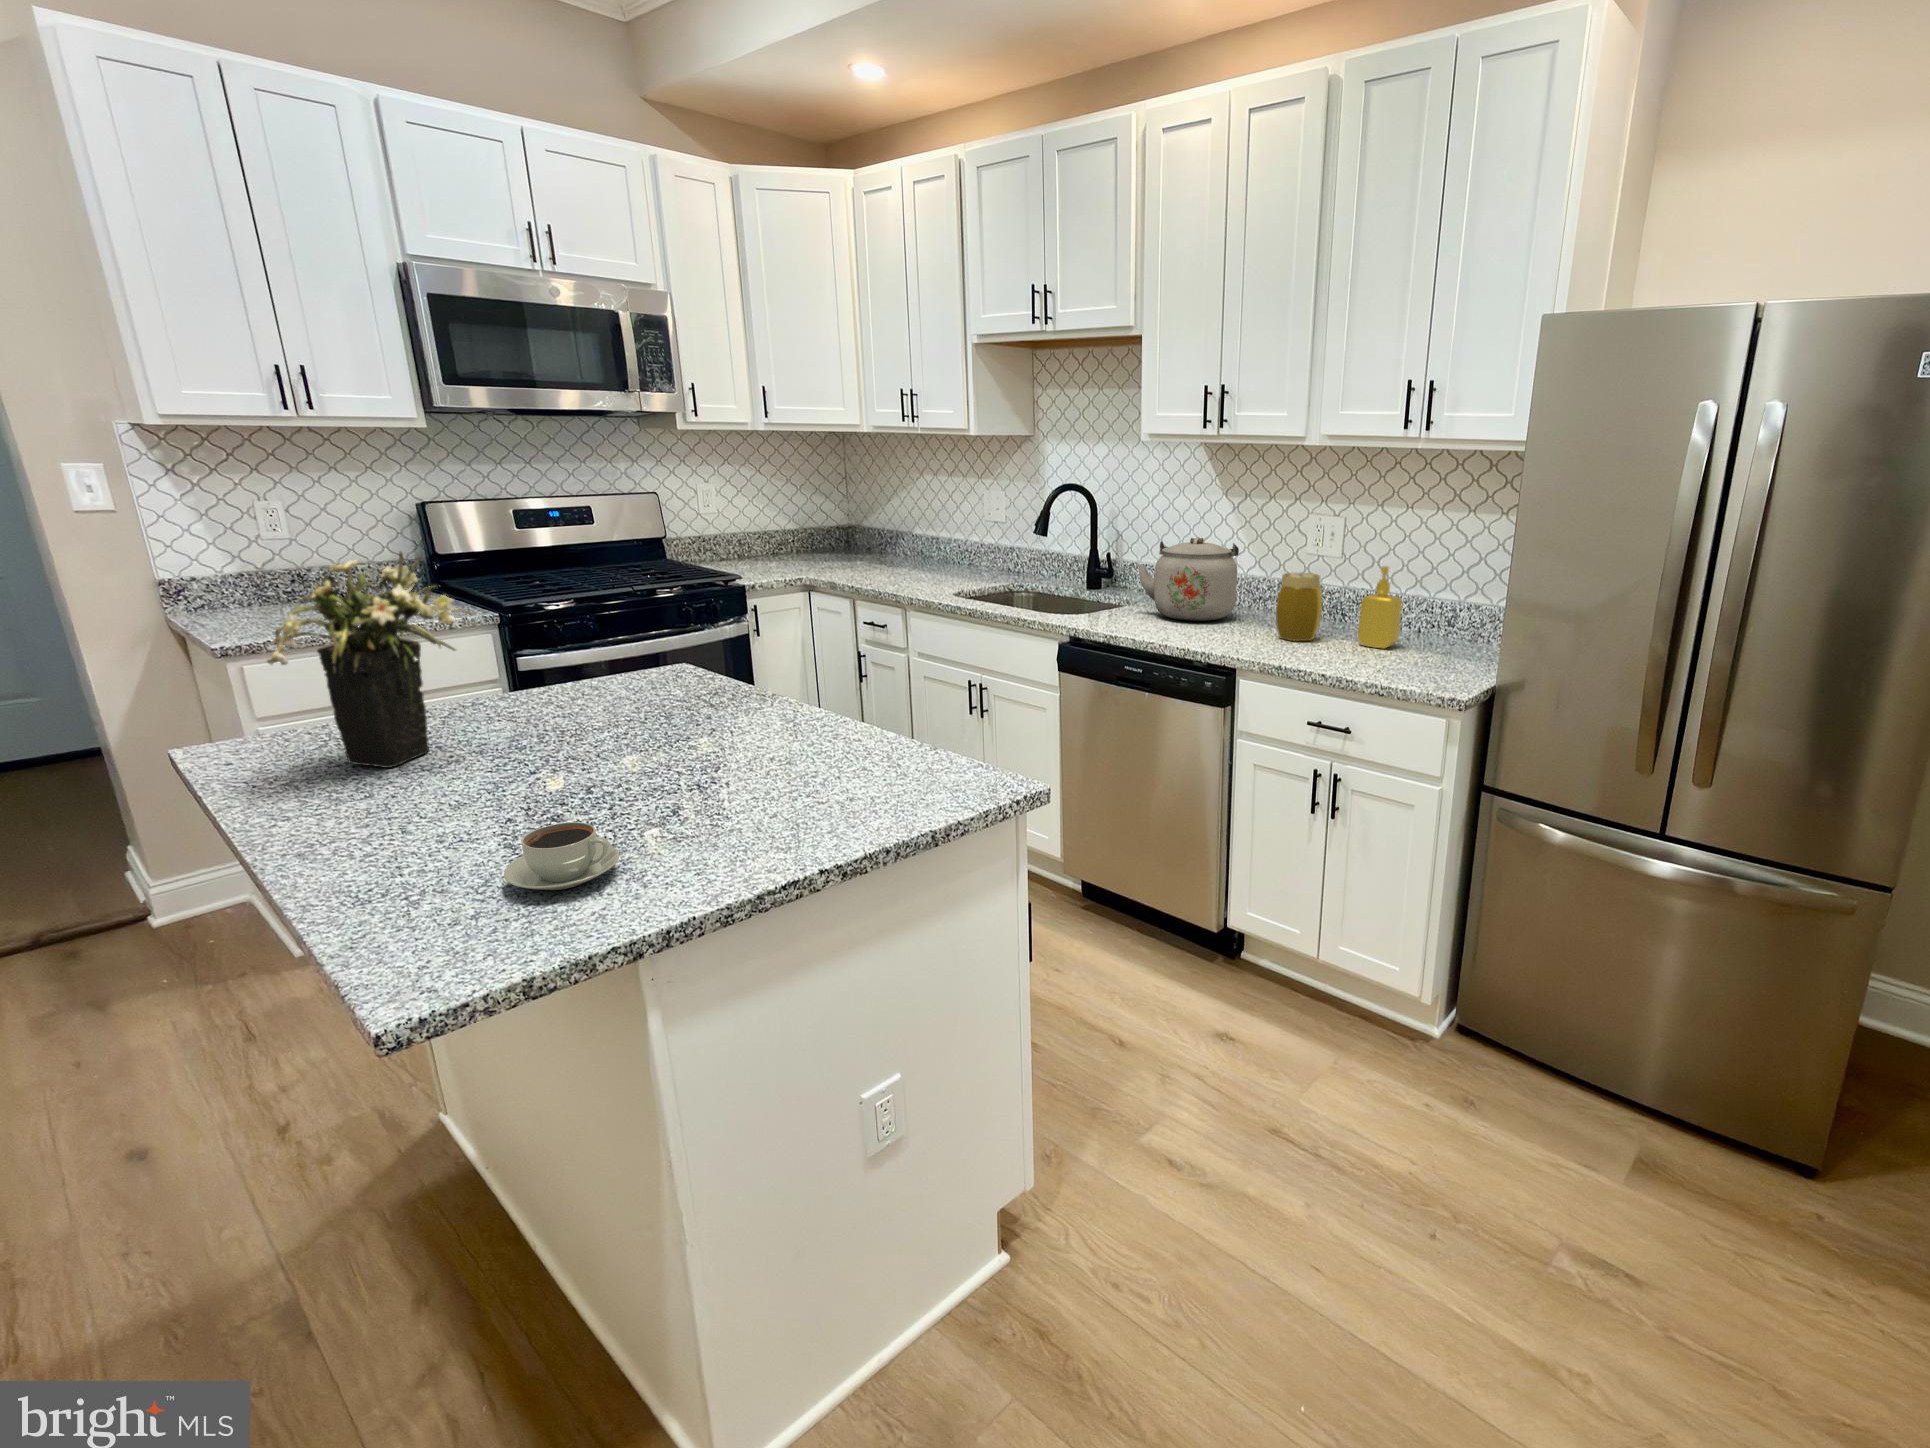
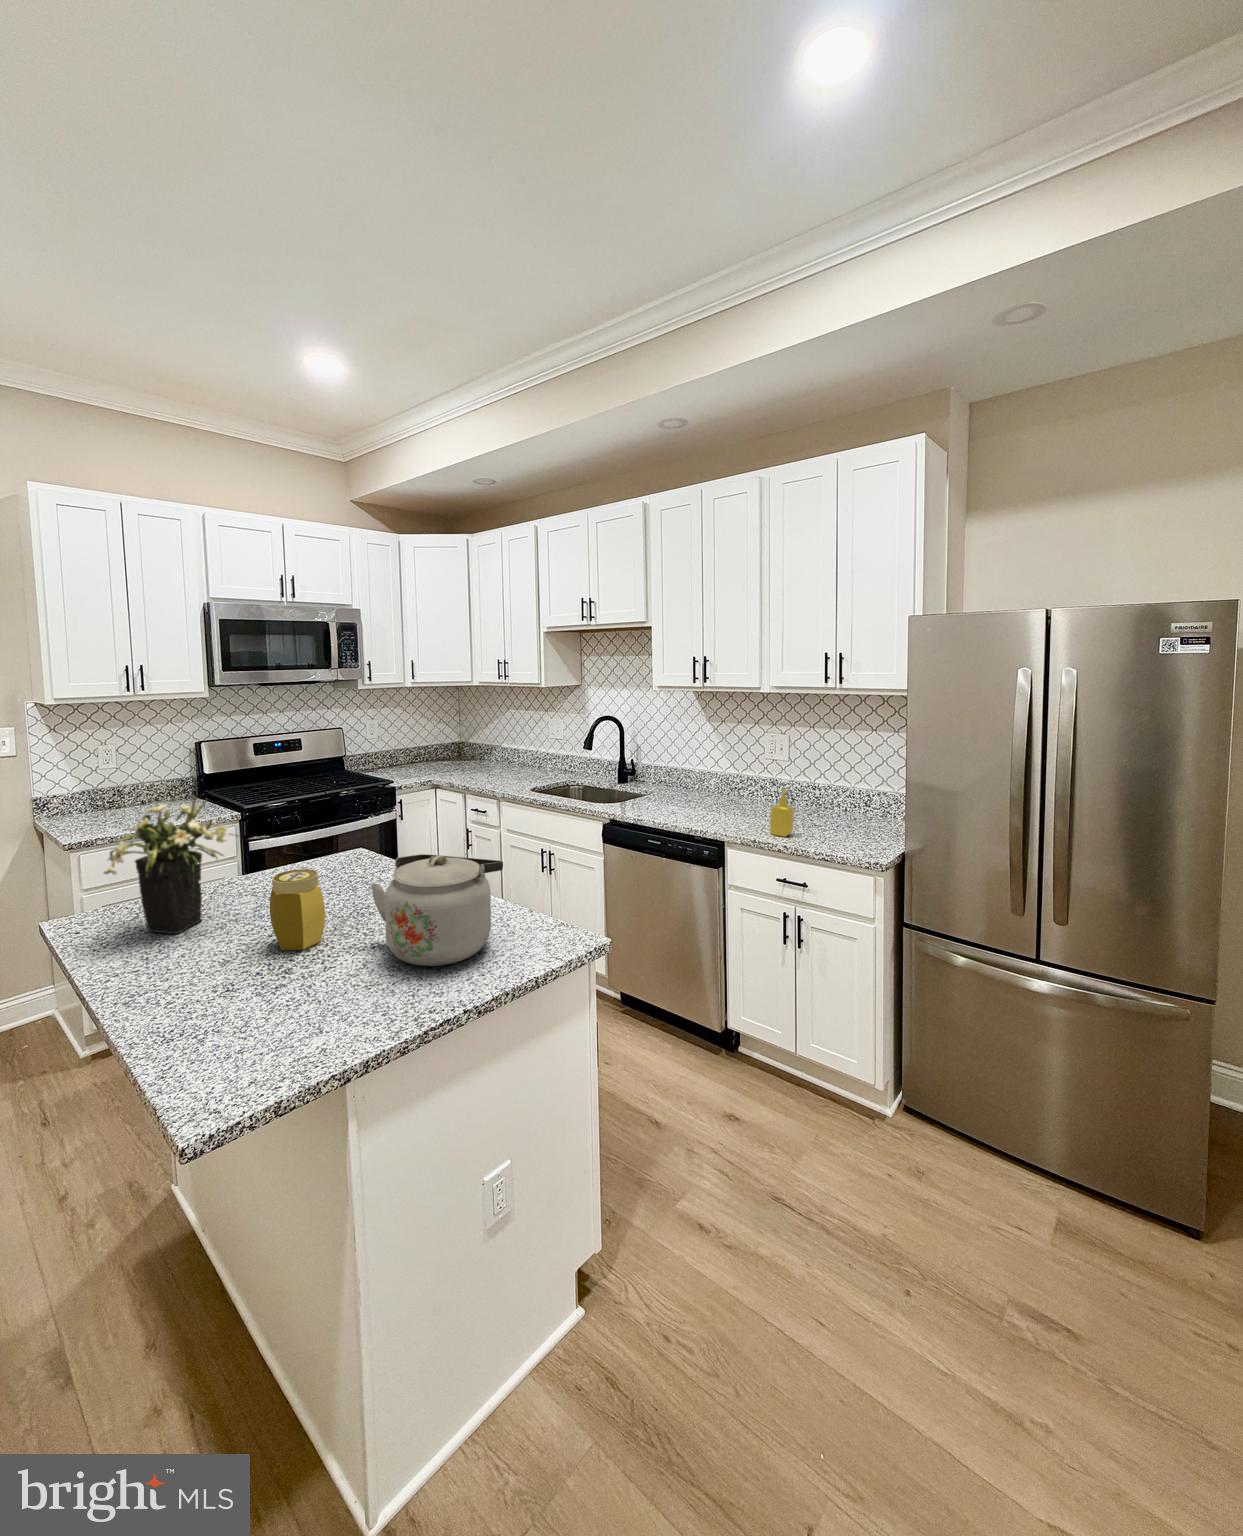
kettle: present [1137,537,1239,621] -> present [370,854,503,966]
jar: present [1276,573,1322,641] -> present [270,869,325,950]
coffee cup: present [504,822,619,890] -> none [260,983,334,1031]

